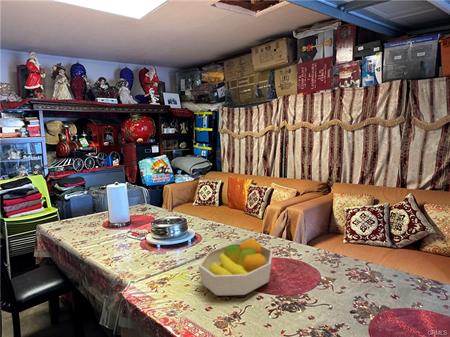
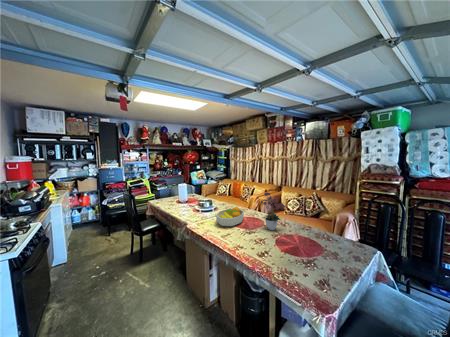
flower arrangement: none [321,194,403,304] -> present [261,192,285,230]

